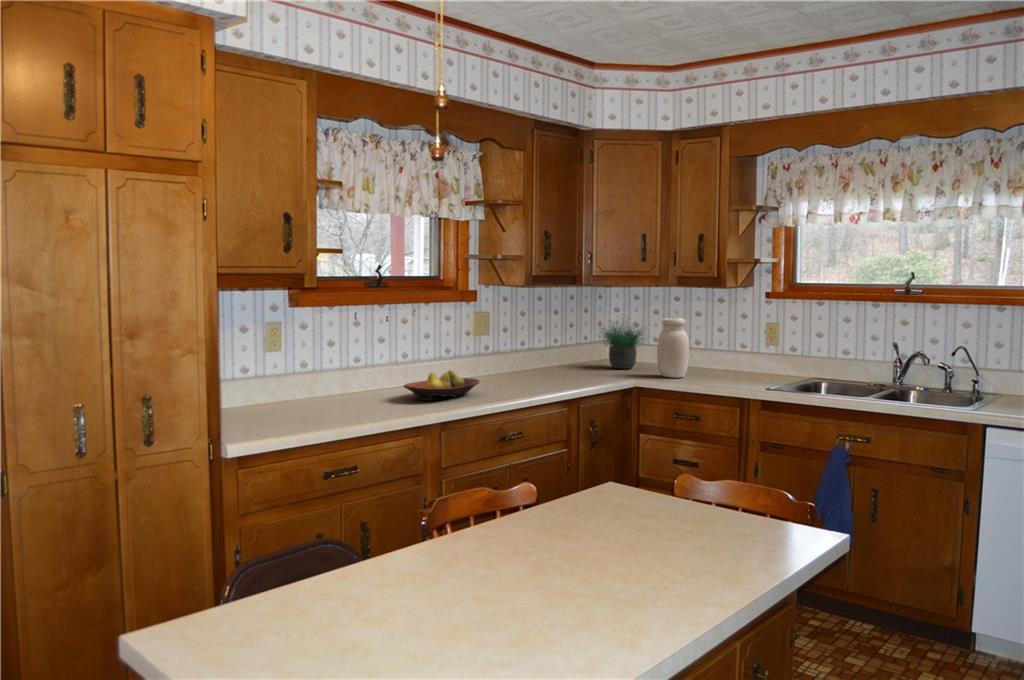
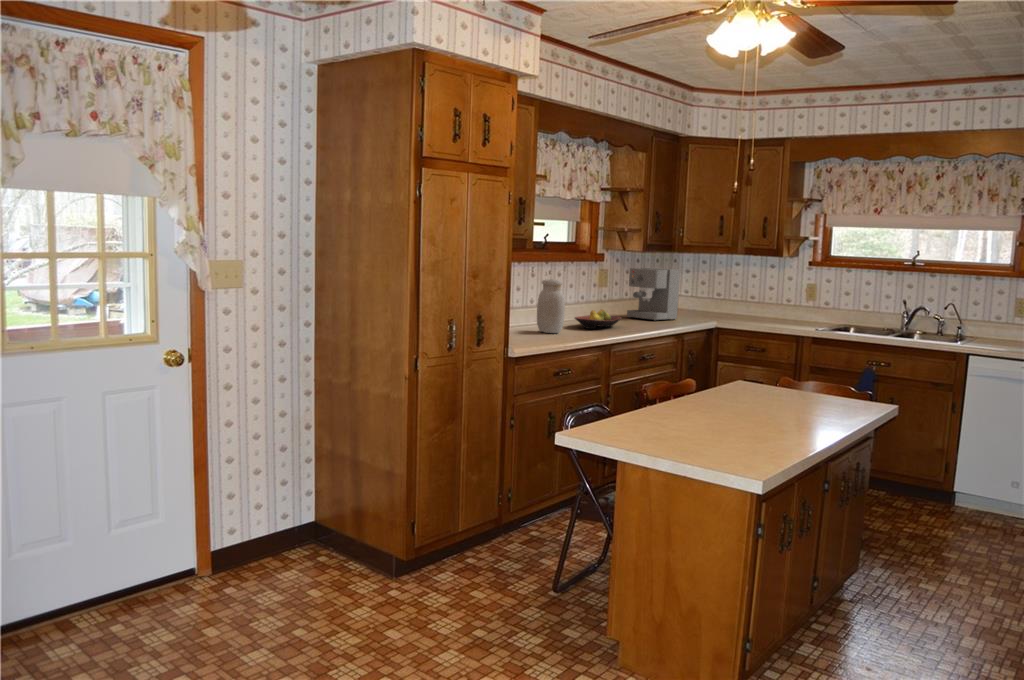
coffee maker: none [512,308,582,381] -> present [627,268,680,321]
jar: present [657,318,689,378] -> present [537,279,565,333]
potted plant: present [600,322,644,369] -> none [676,268,723,315]

